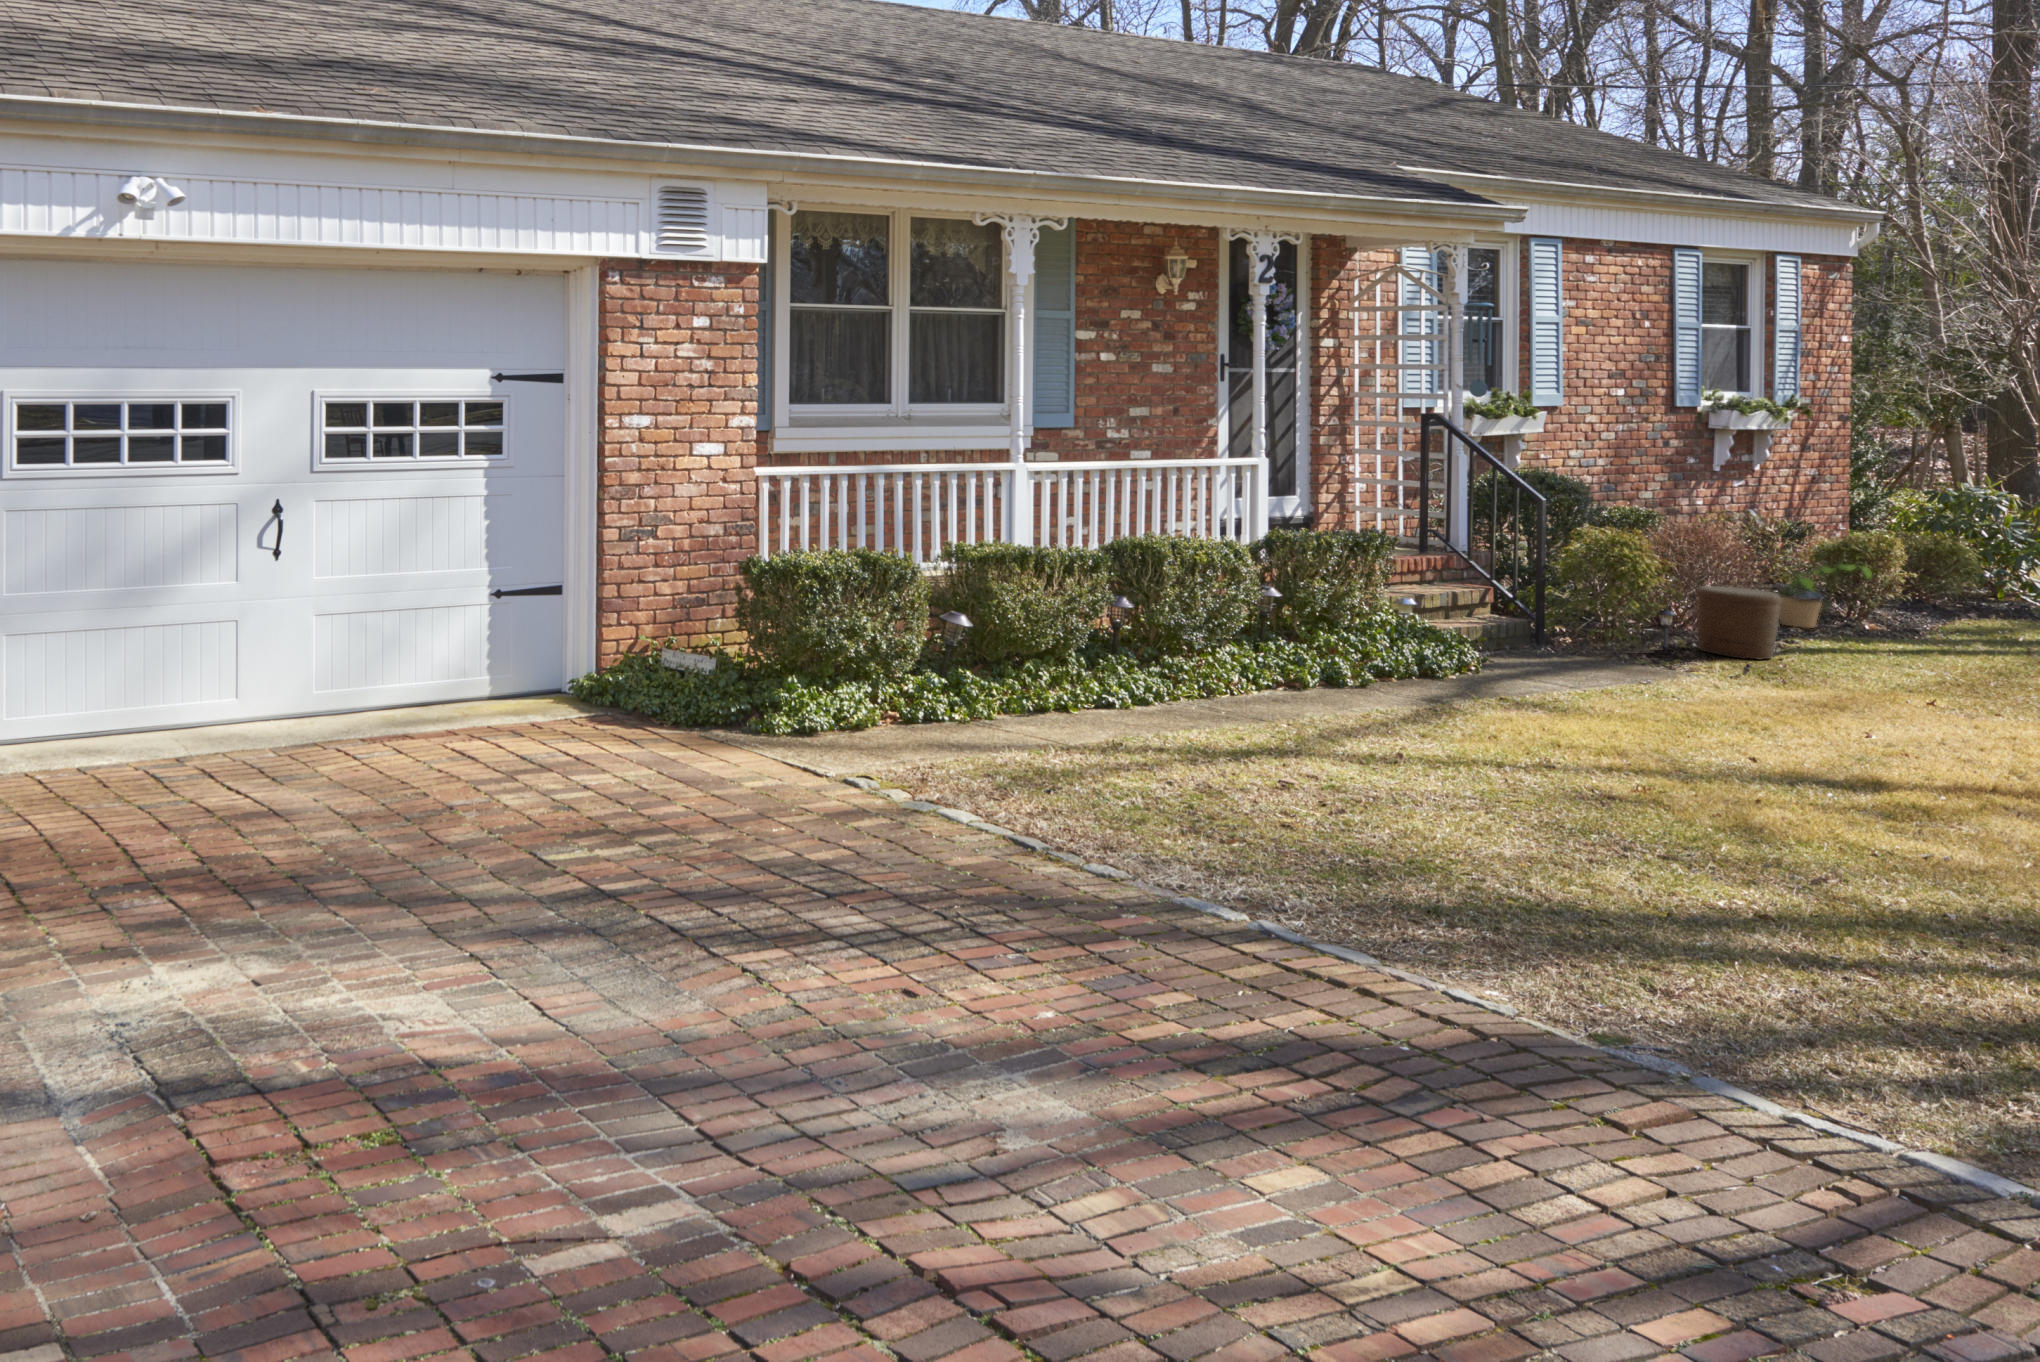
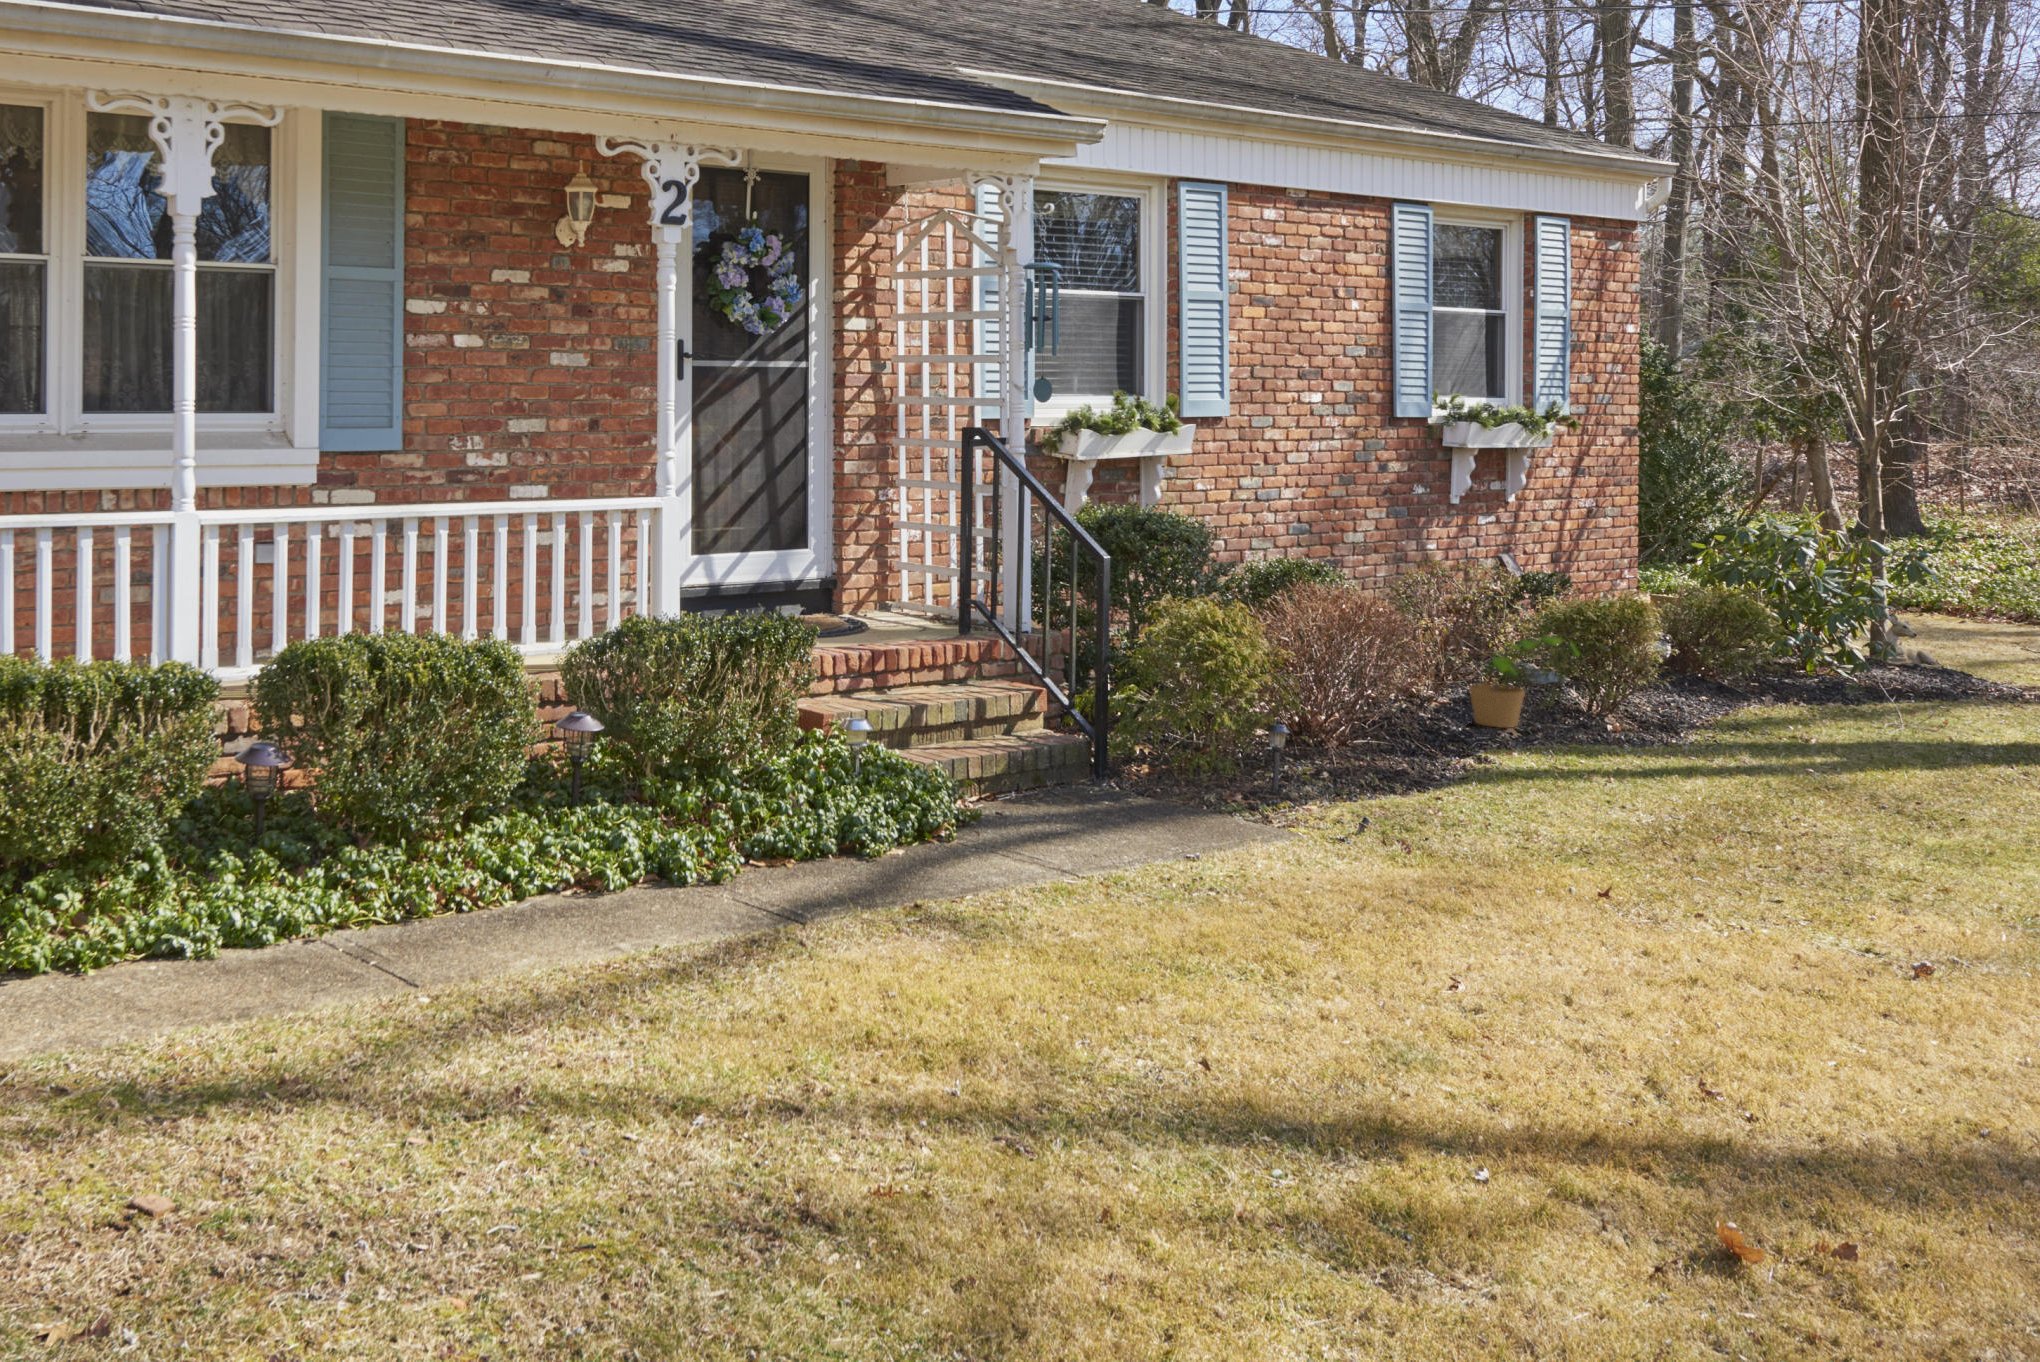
woven basket: present [1696,586,1781,660] -> none [1315,677,1423,787]

